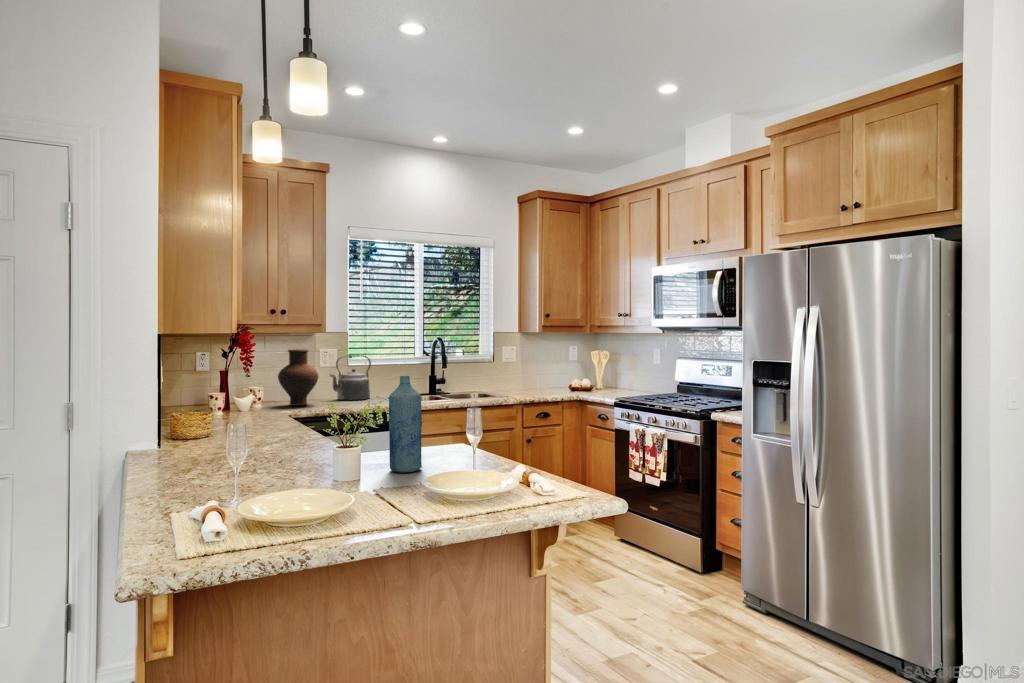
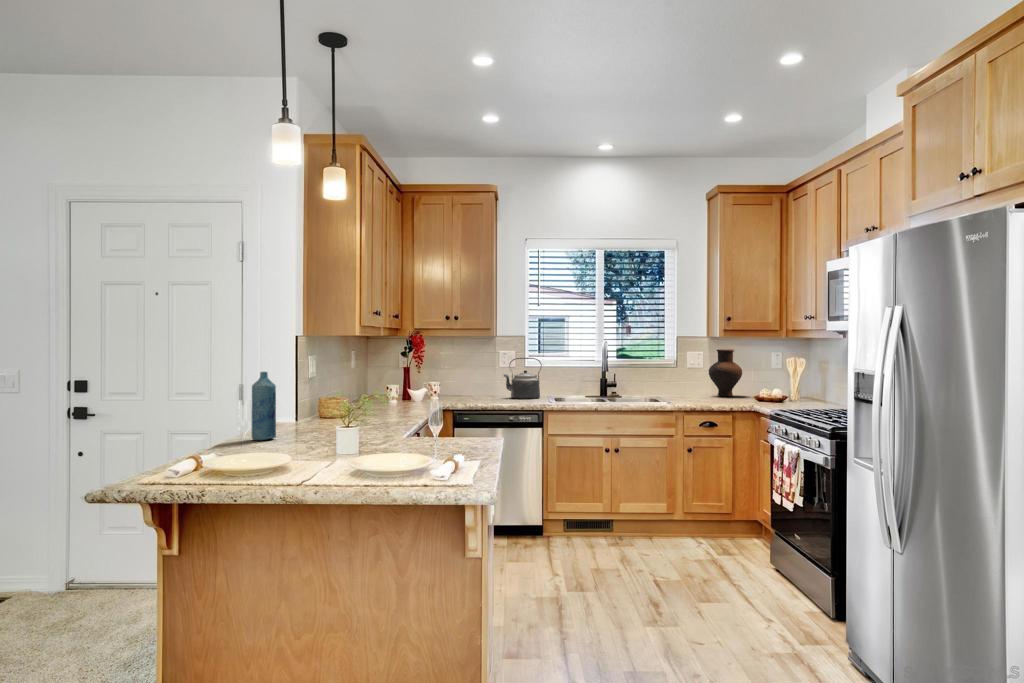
vase: present [278,349,318,406] -> present [709,349,742,396]
bottle: present [389,376,422,473] -> present [252,372,276,440]

